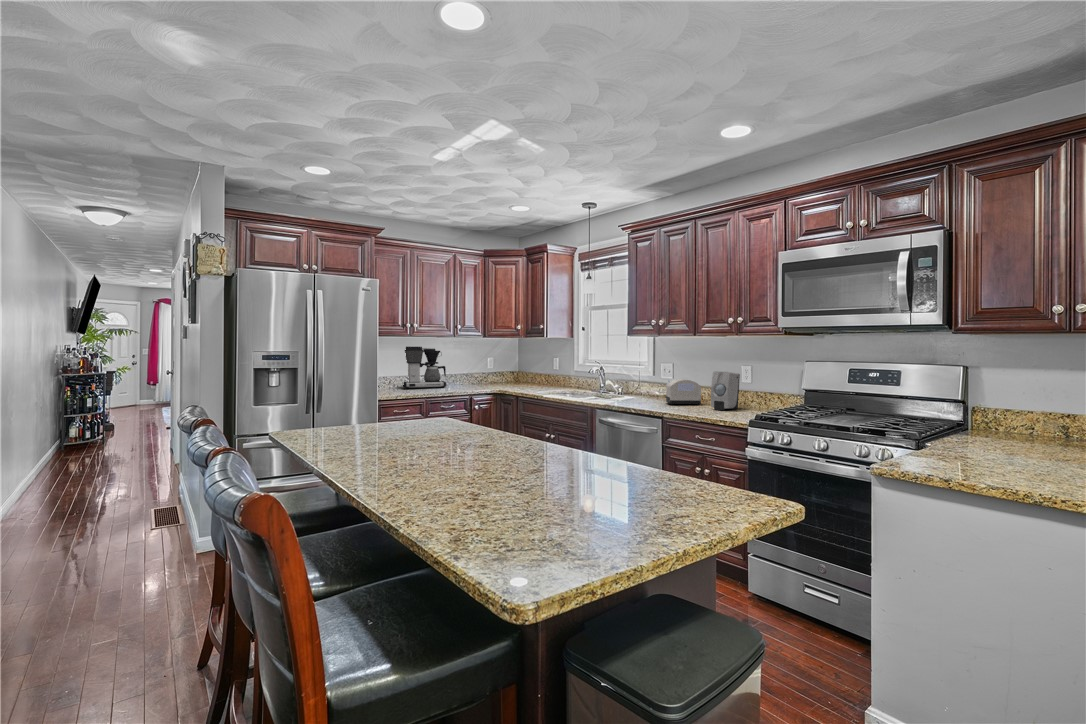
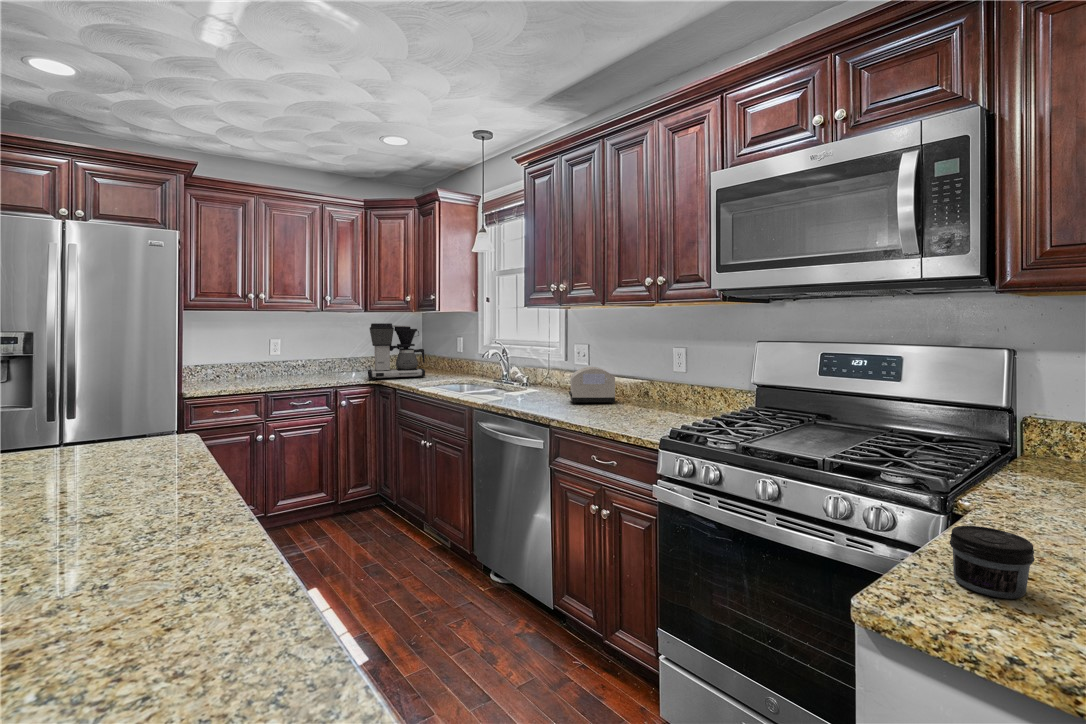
coffee maker: present [403,346,446,389] -> present [368,323,425,380]
soap dispenser: present [711,371,740,410] -> none [624,357,665,413]
jar: none [907,441,941,466] -> present [949,526,1035,599]

